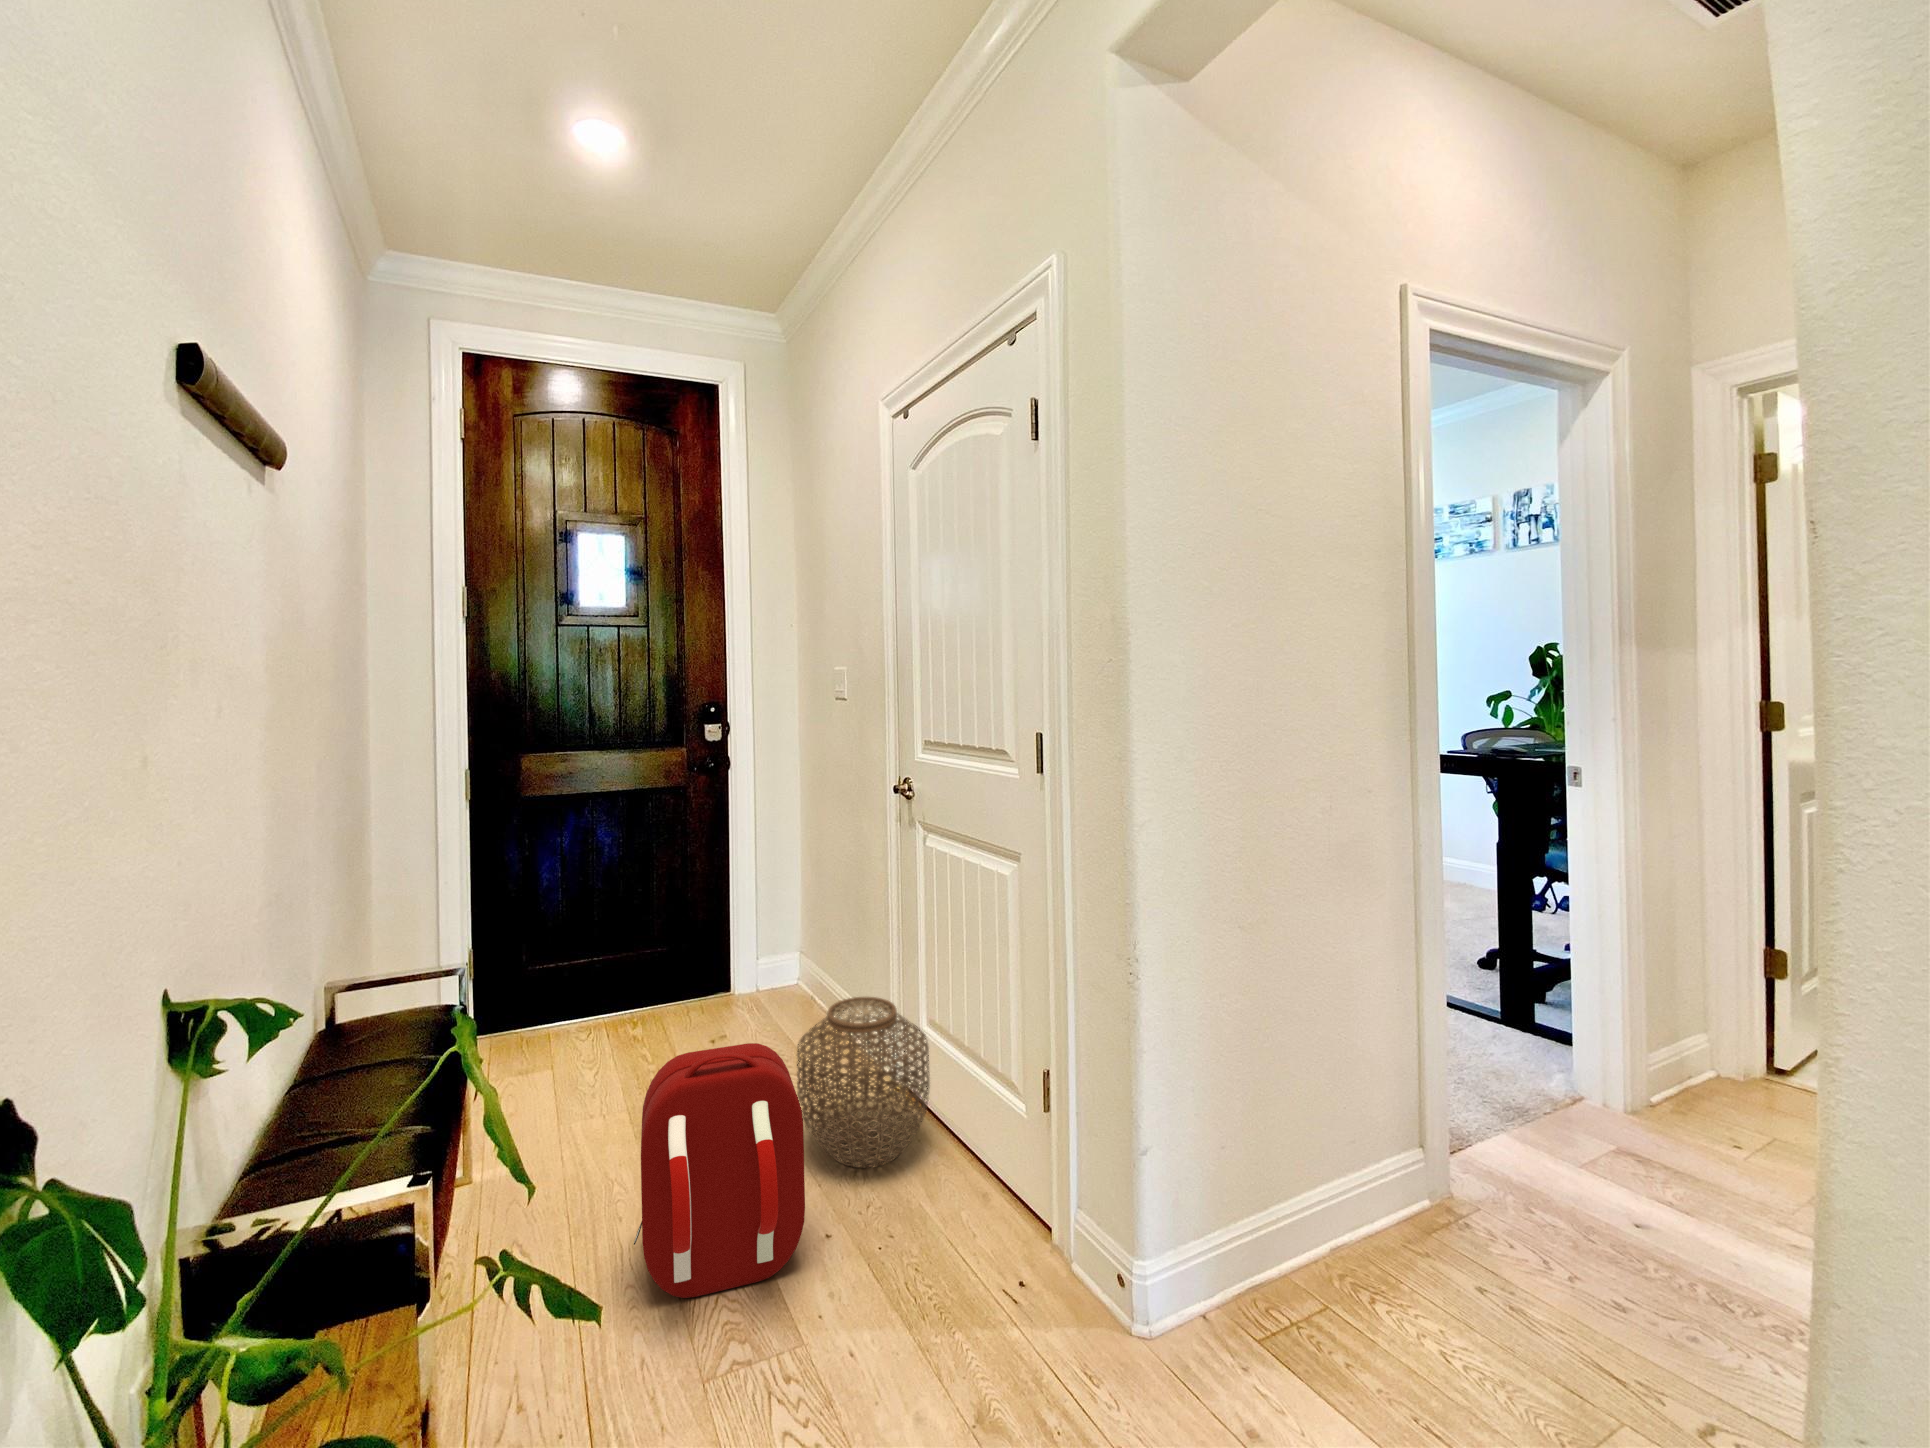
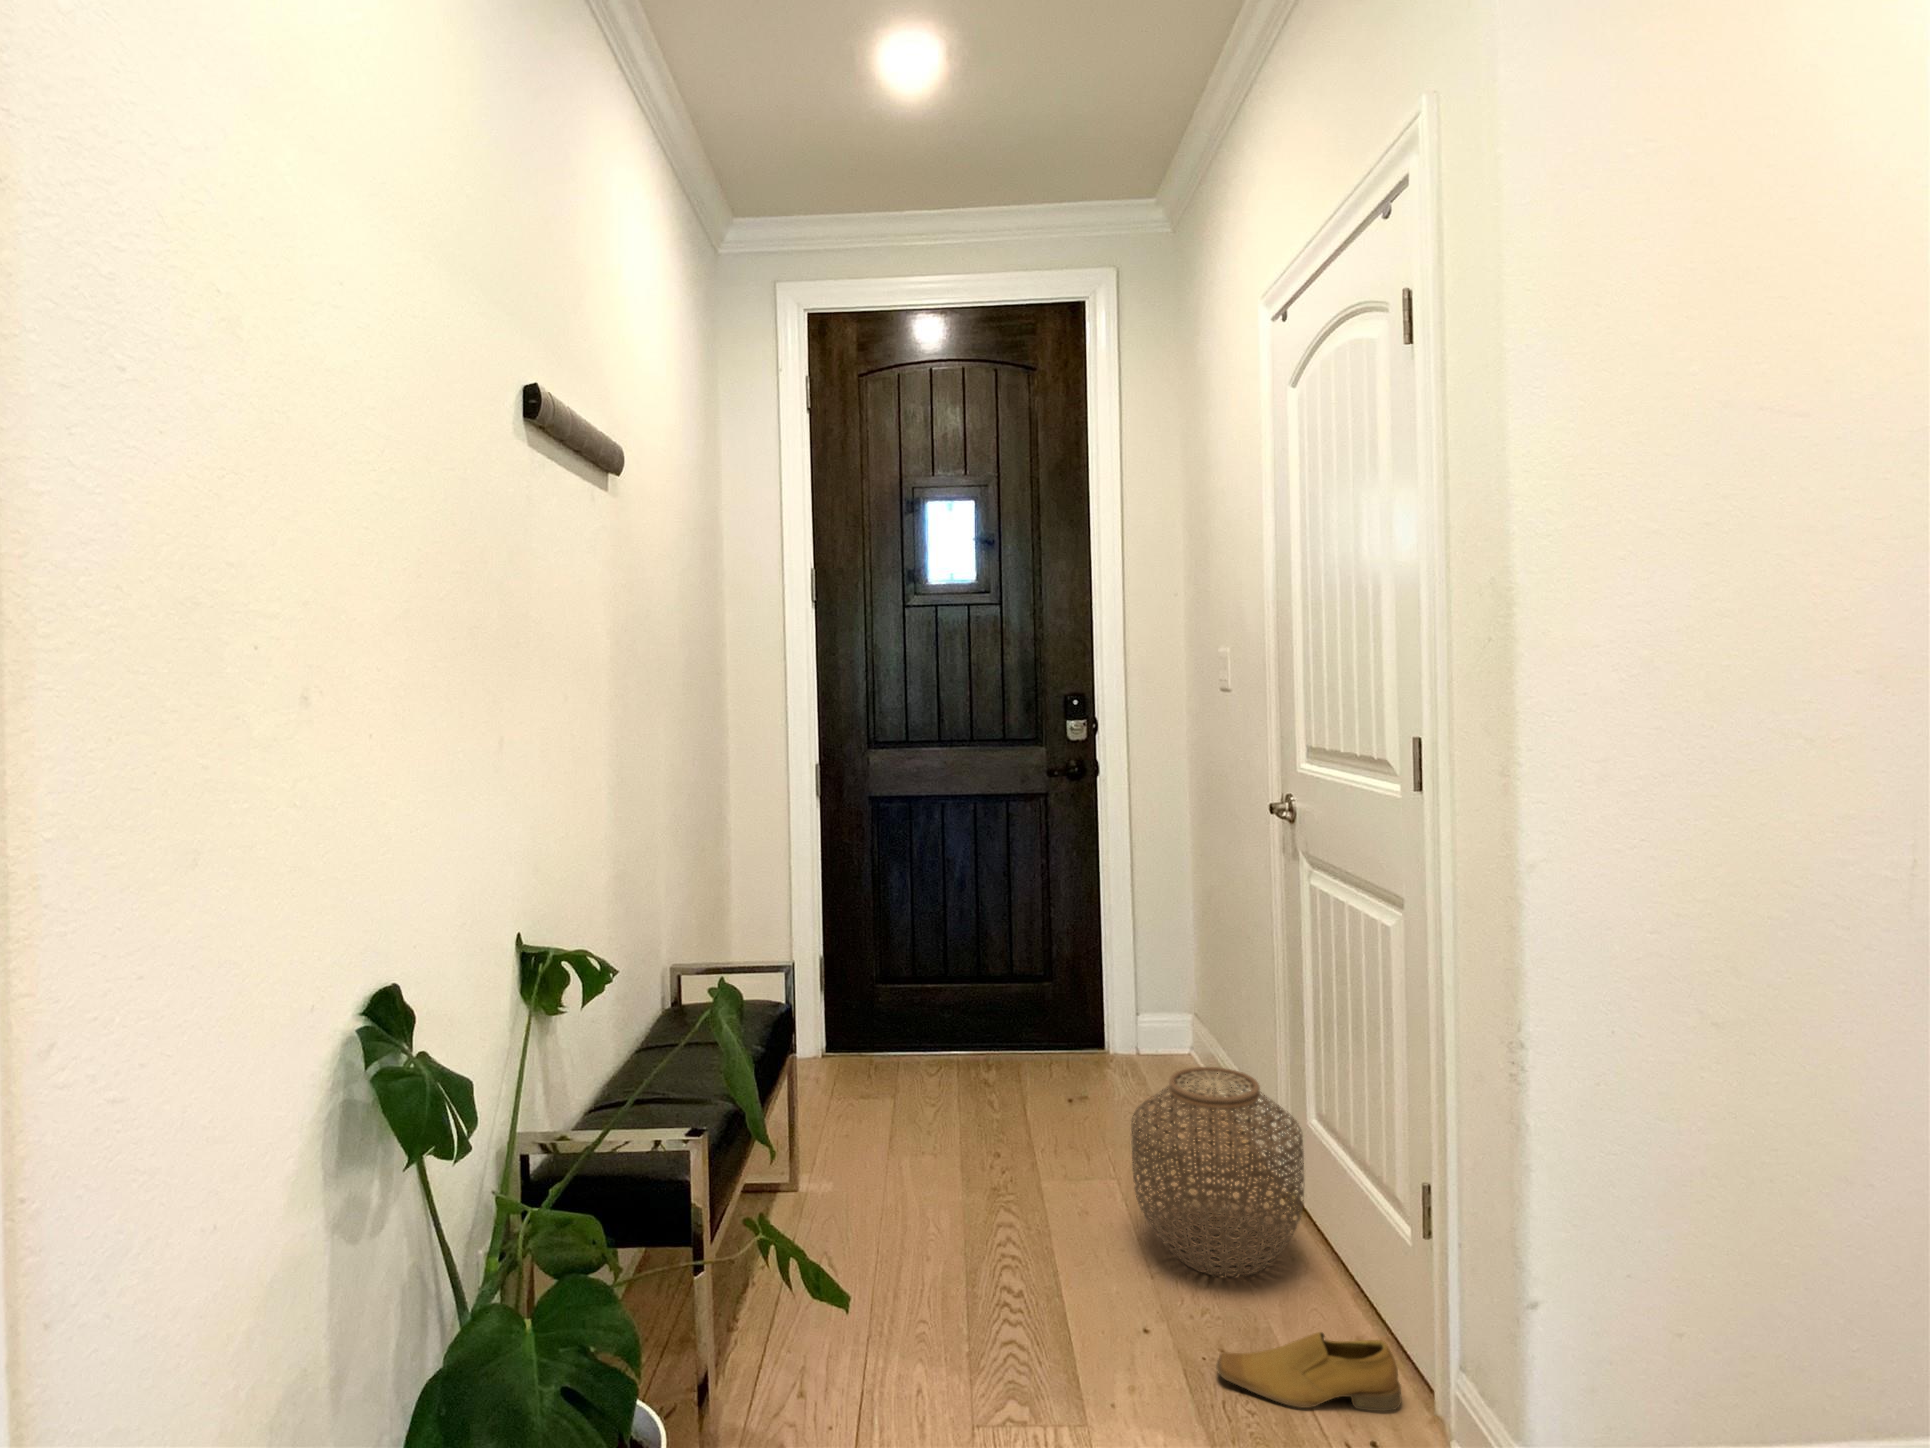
backpack: present [634,1043,805,1298] -> none [926,1086,1107,1354]
shoe: none [893,1191,1027,1266] -> present [1216,1332,1402,1411]

